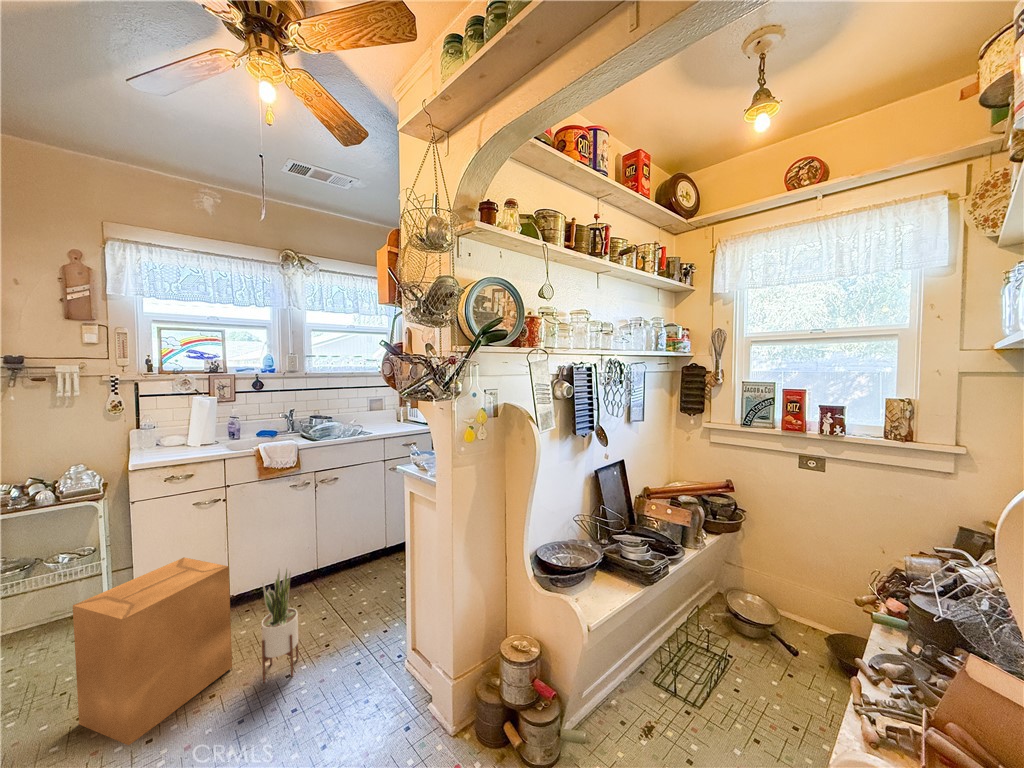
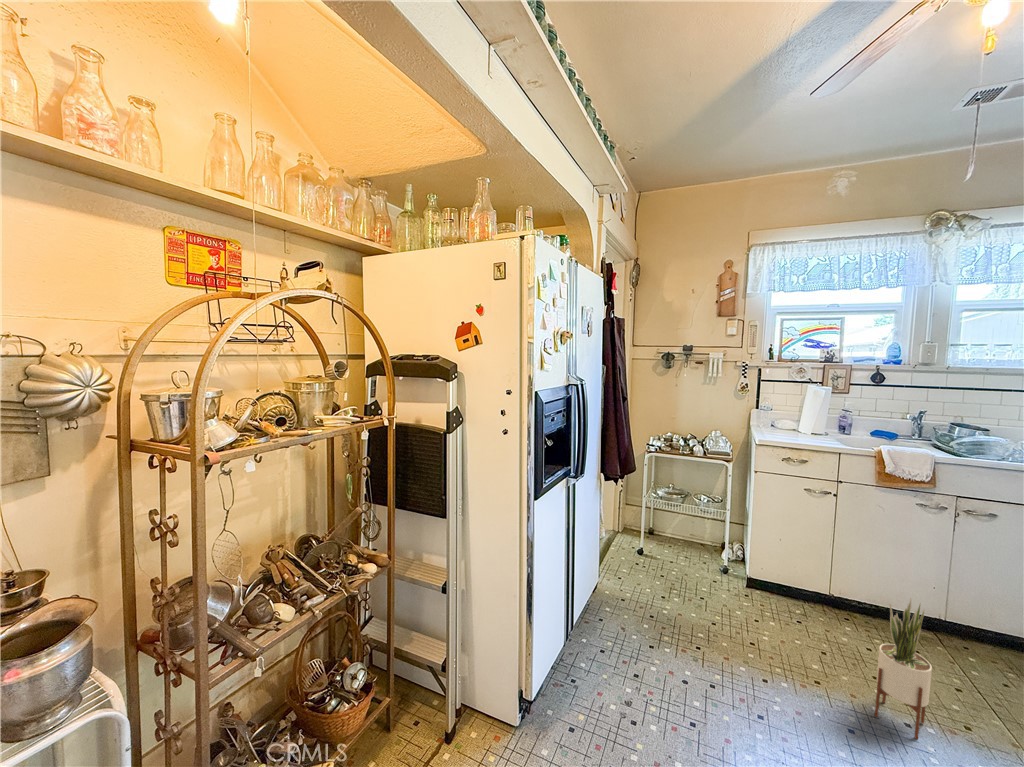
cardboard box: present [73,557,232,745] -> none [714,534,844,671]

